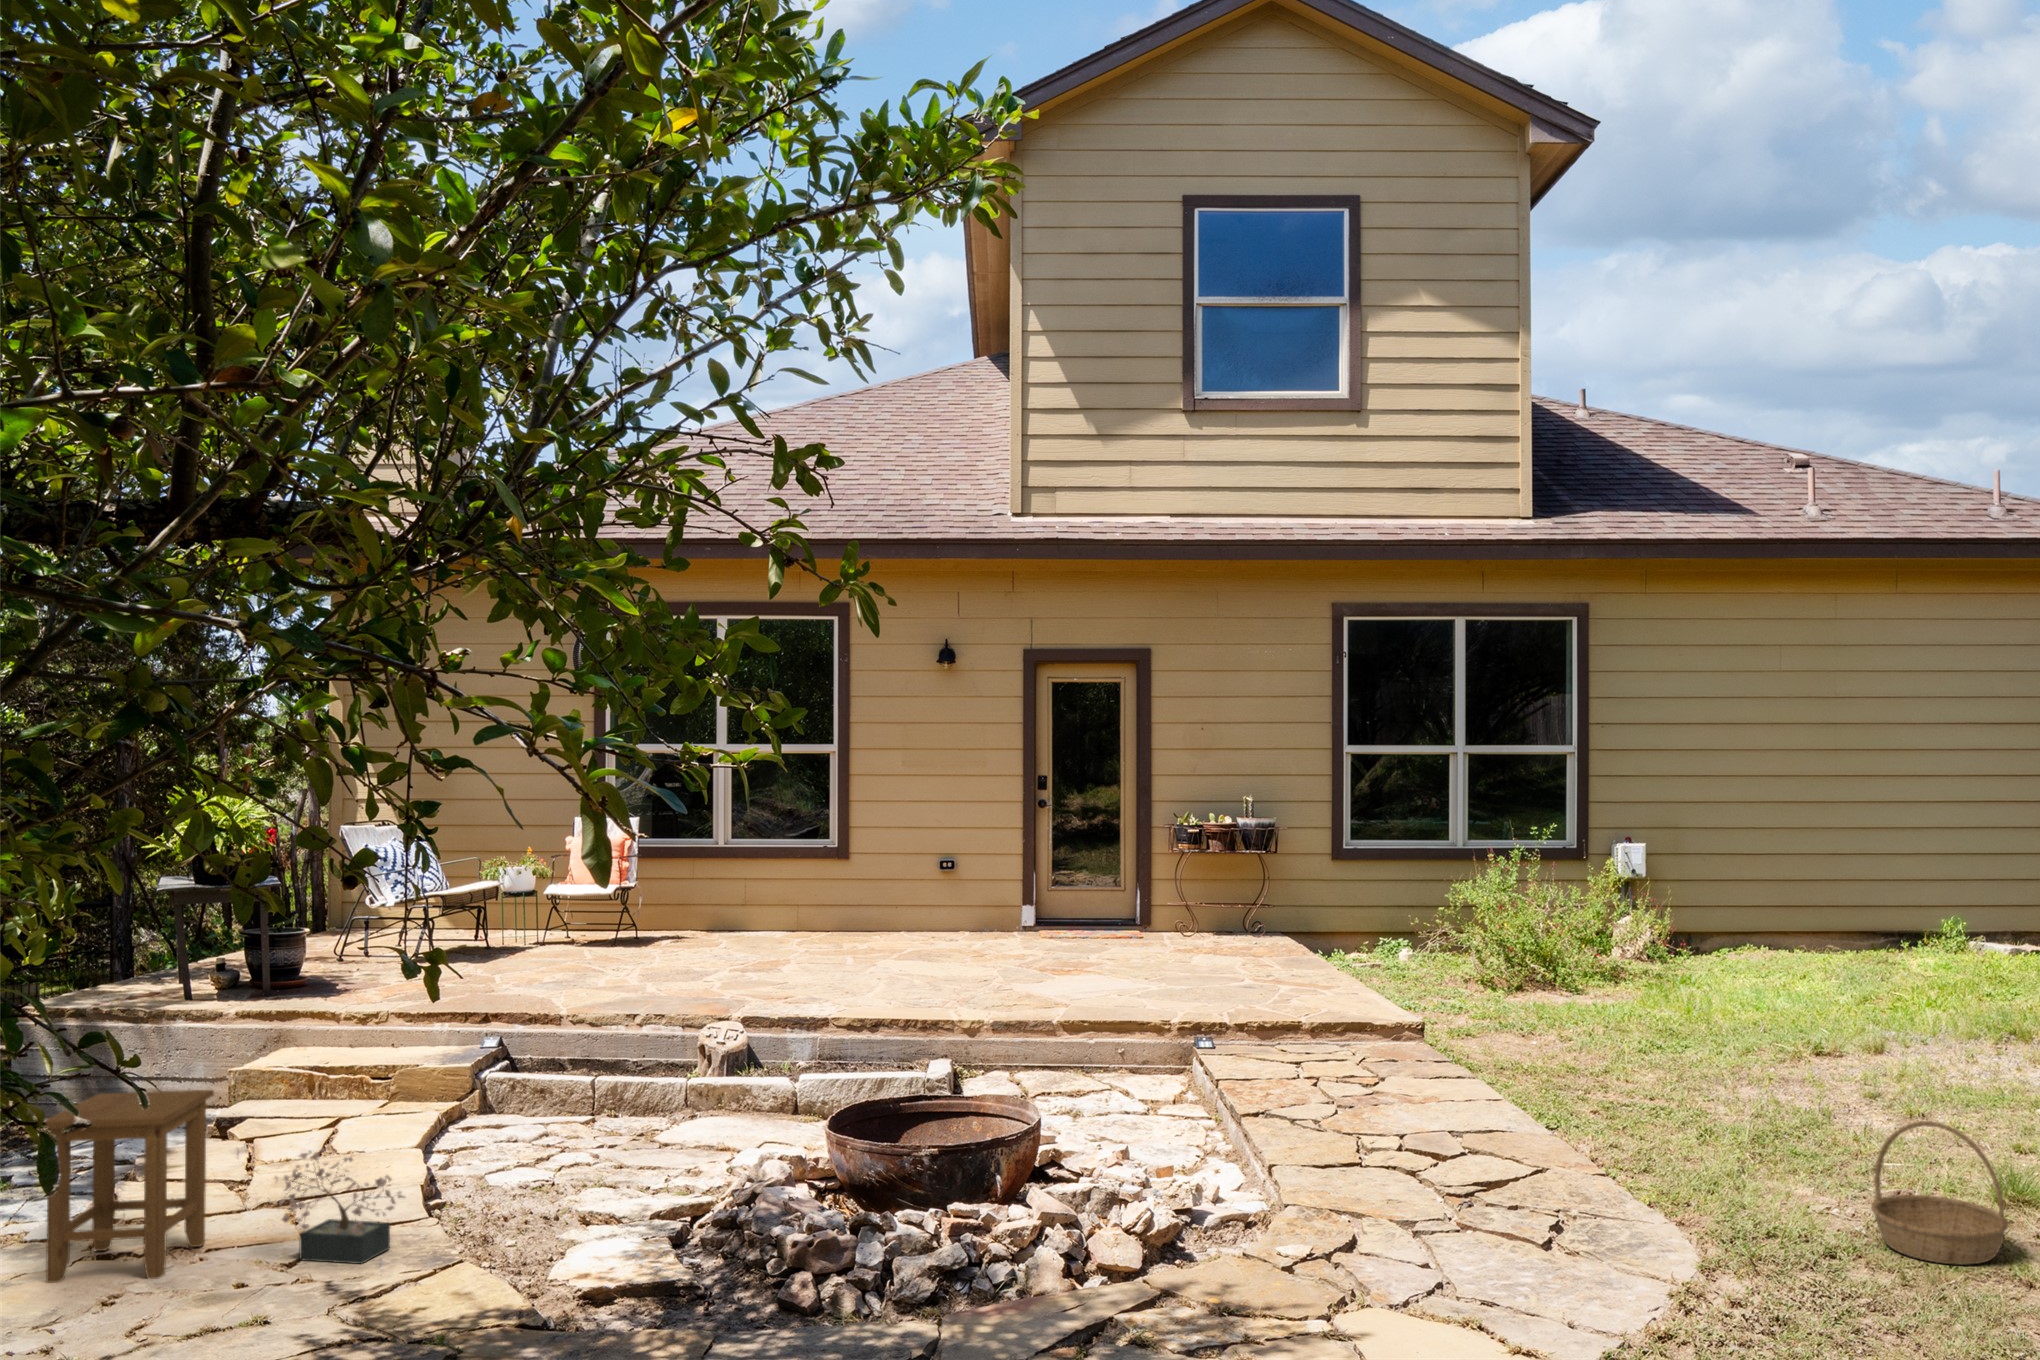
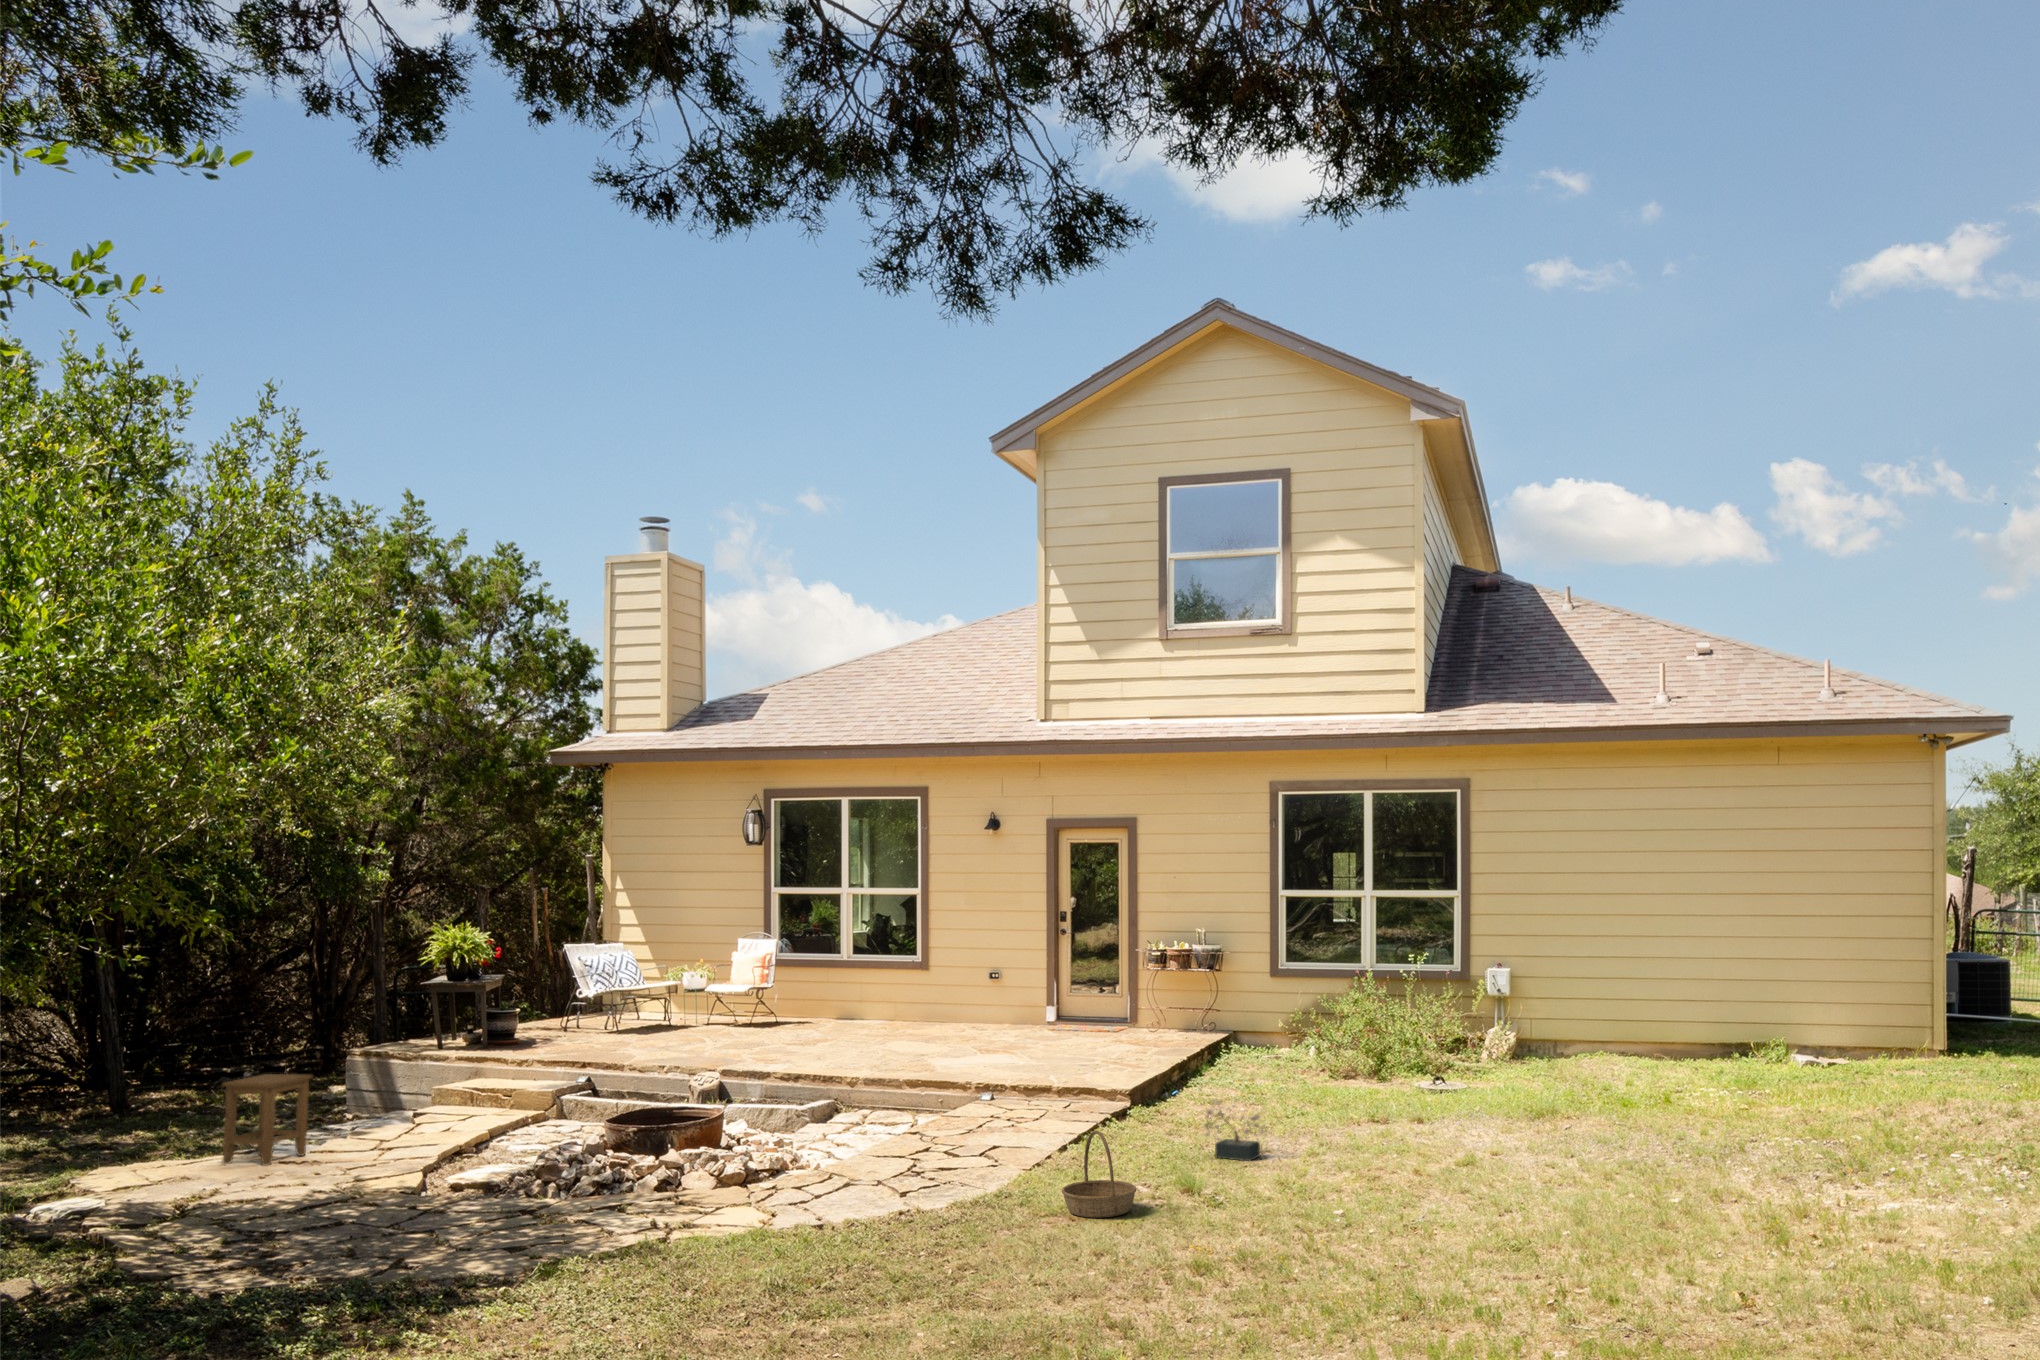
decorative plant: present [275,1148,406,1264] -> present [1205,1100,1264,1161]

